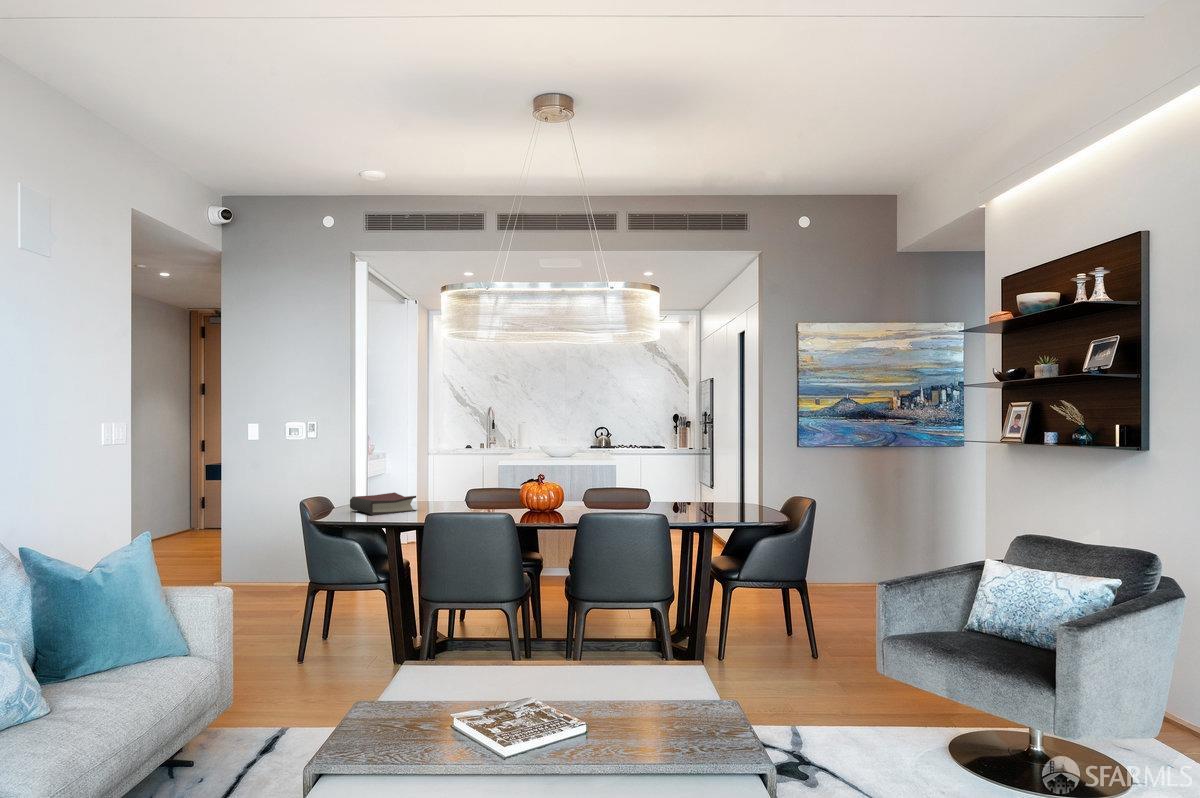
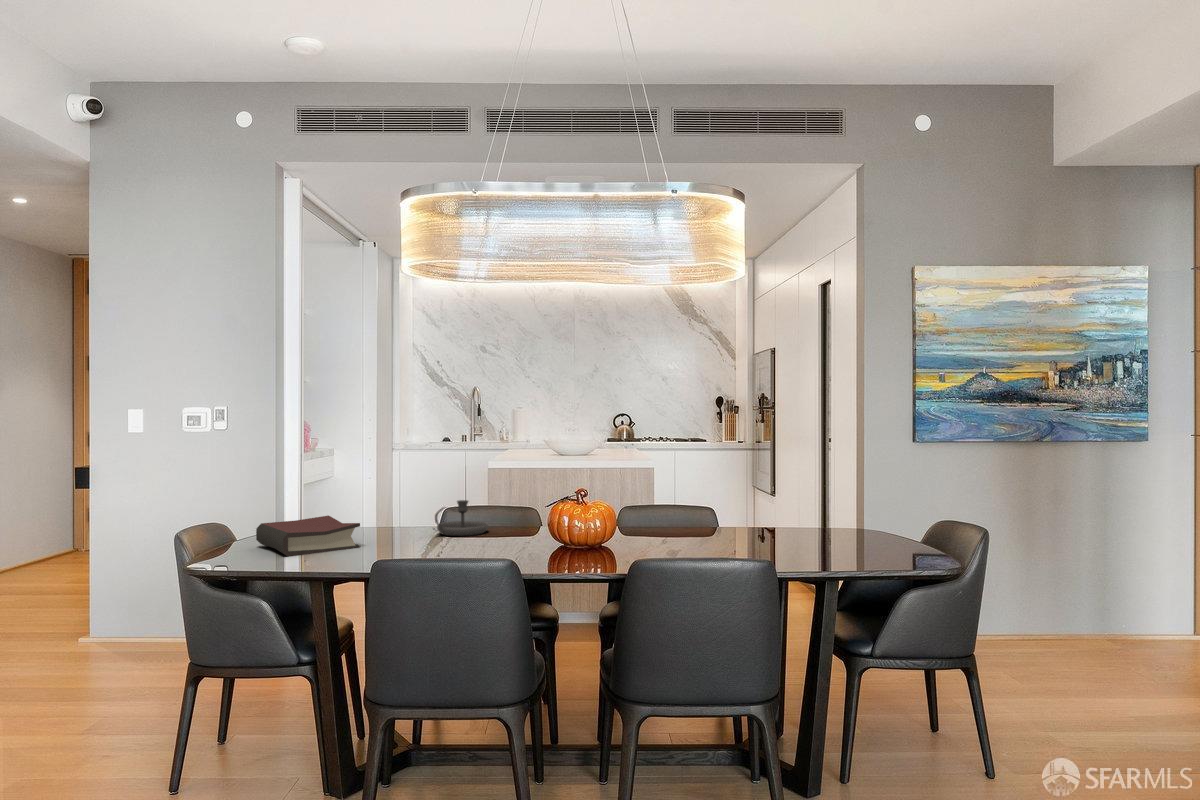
candlestick: none [461,483,497,505] -> present [433,500,488,536]

